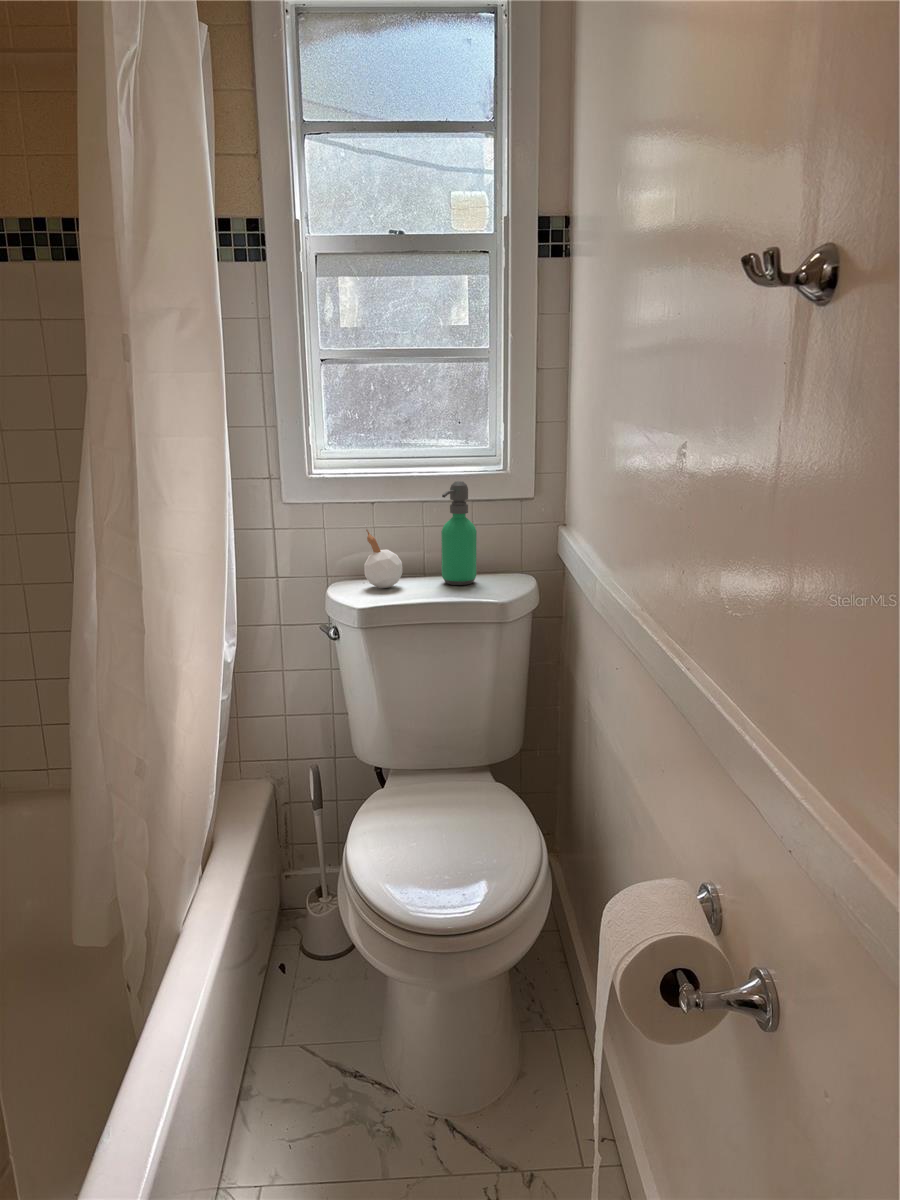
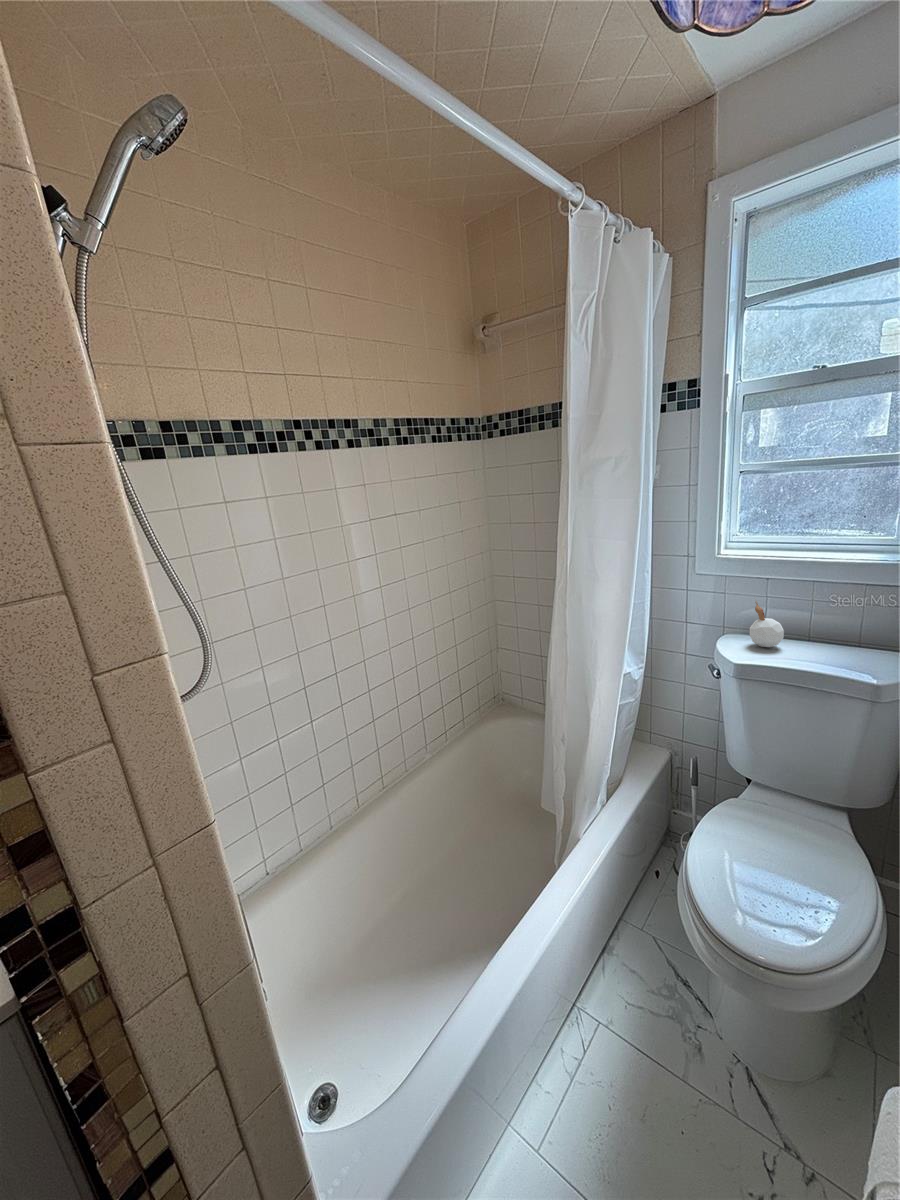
soap dispenser: present [441,481,477,585] -> none [822,571,864,657]

